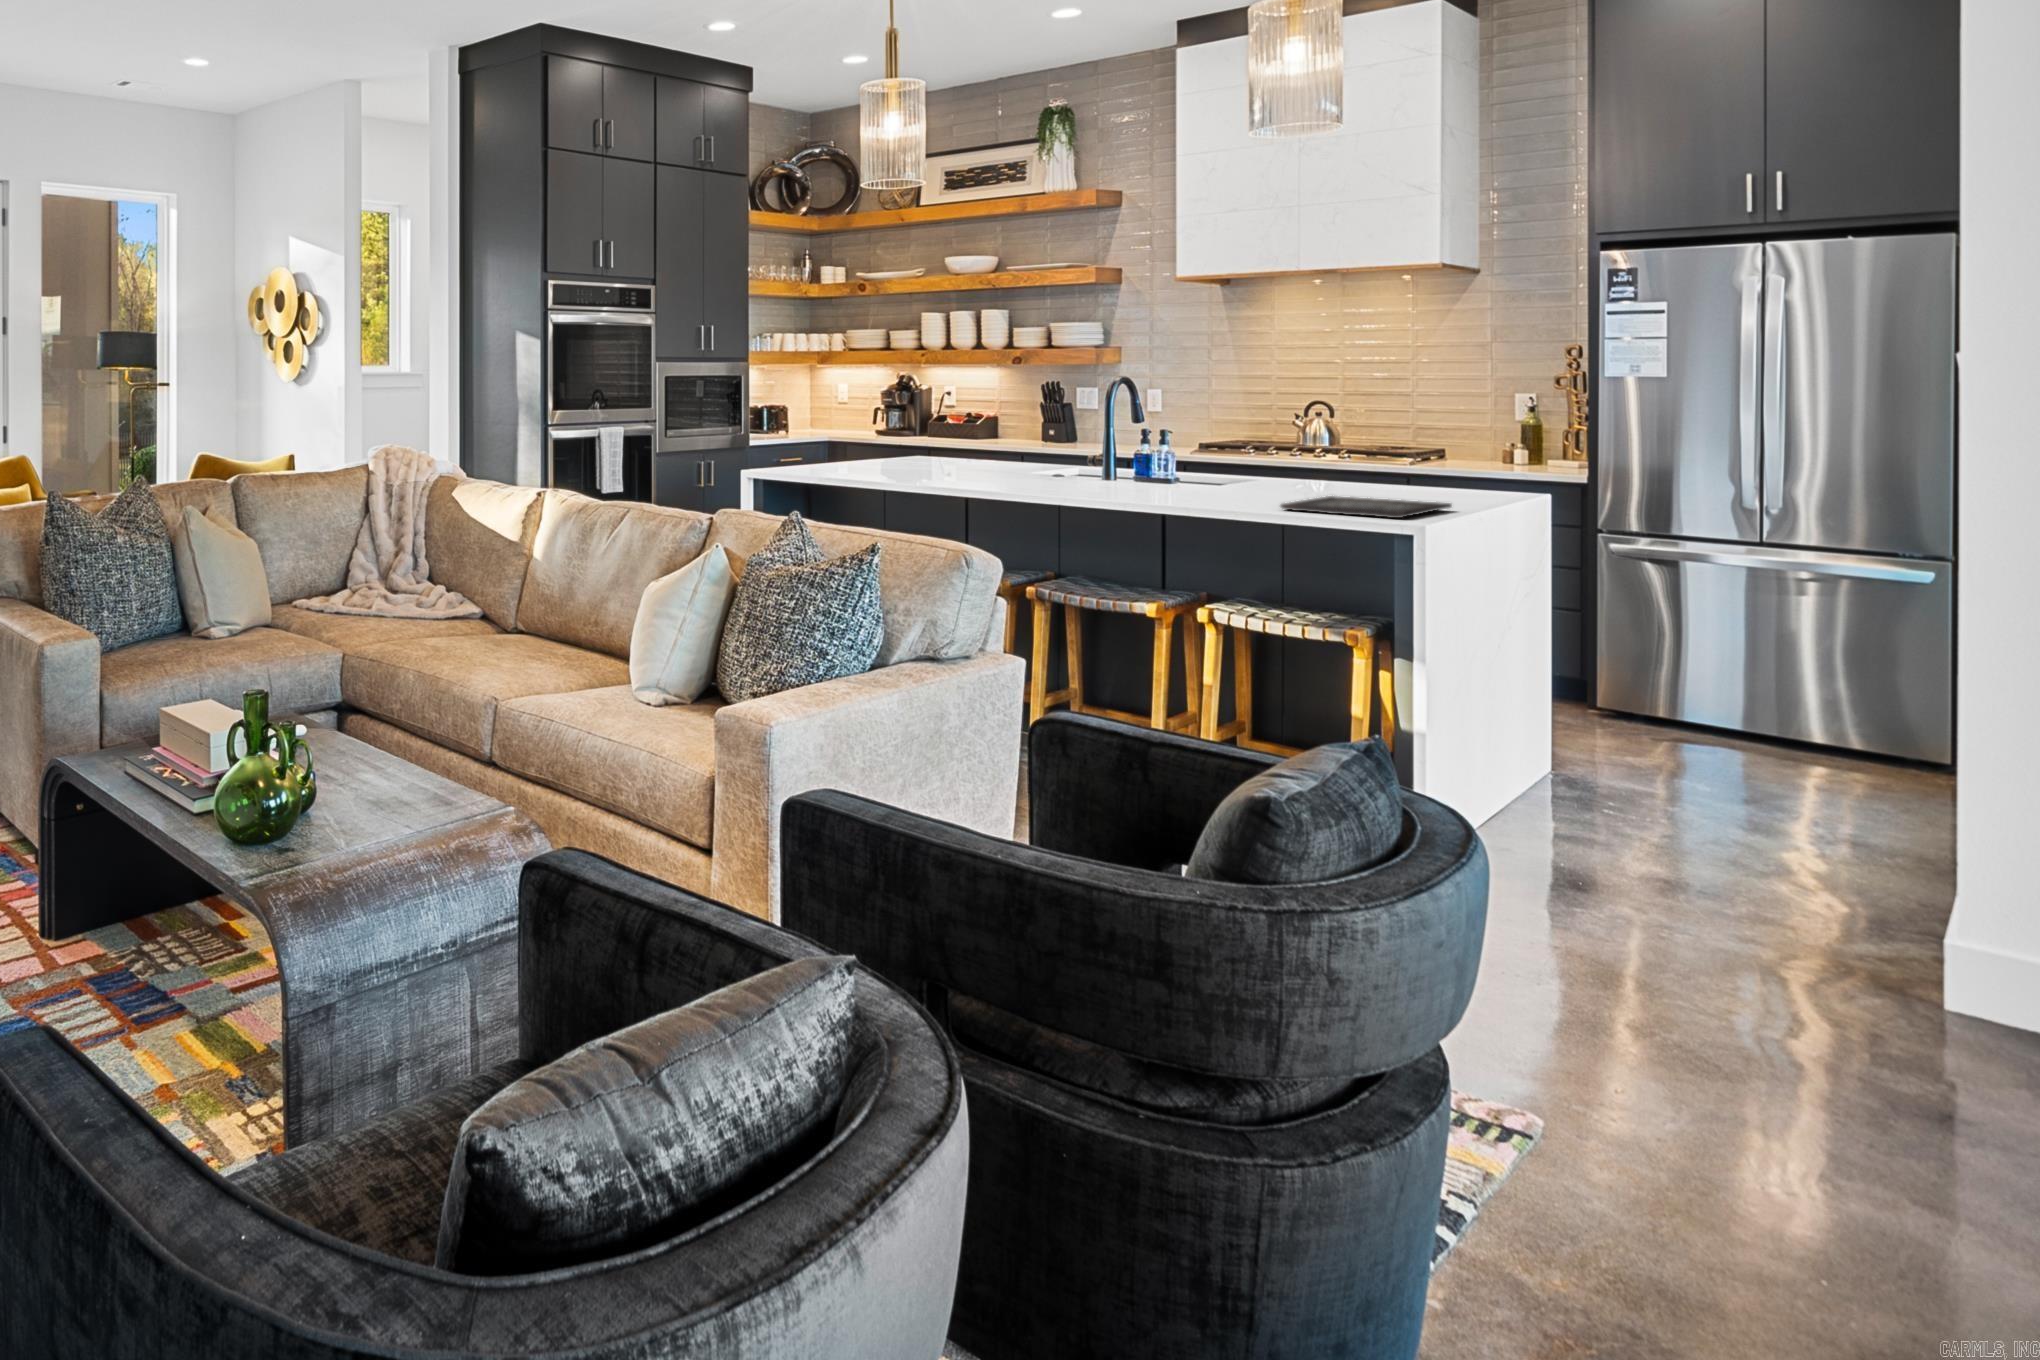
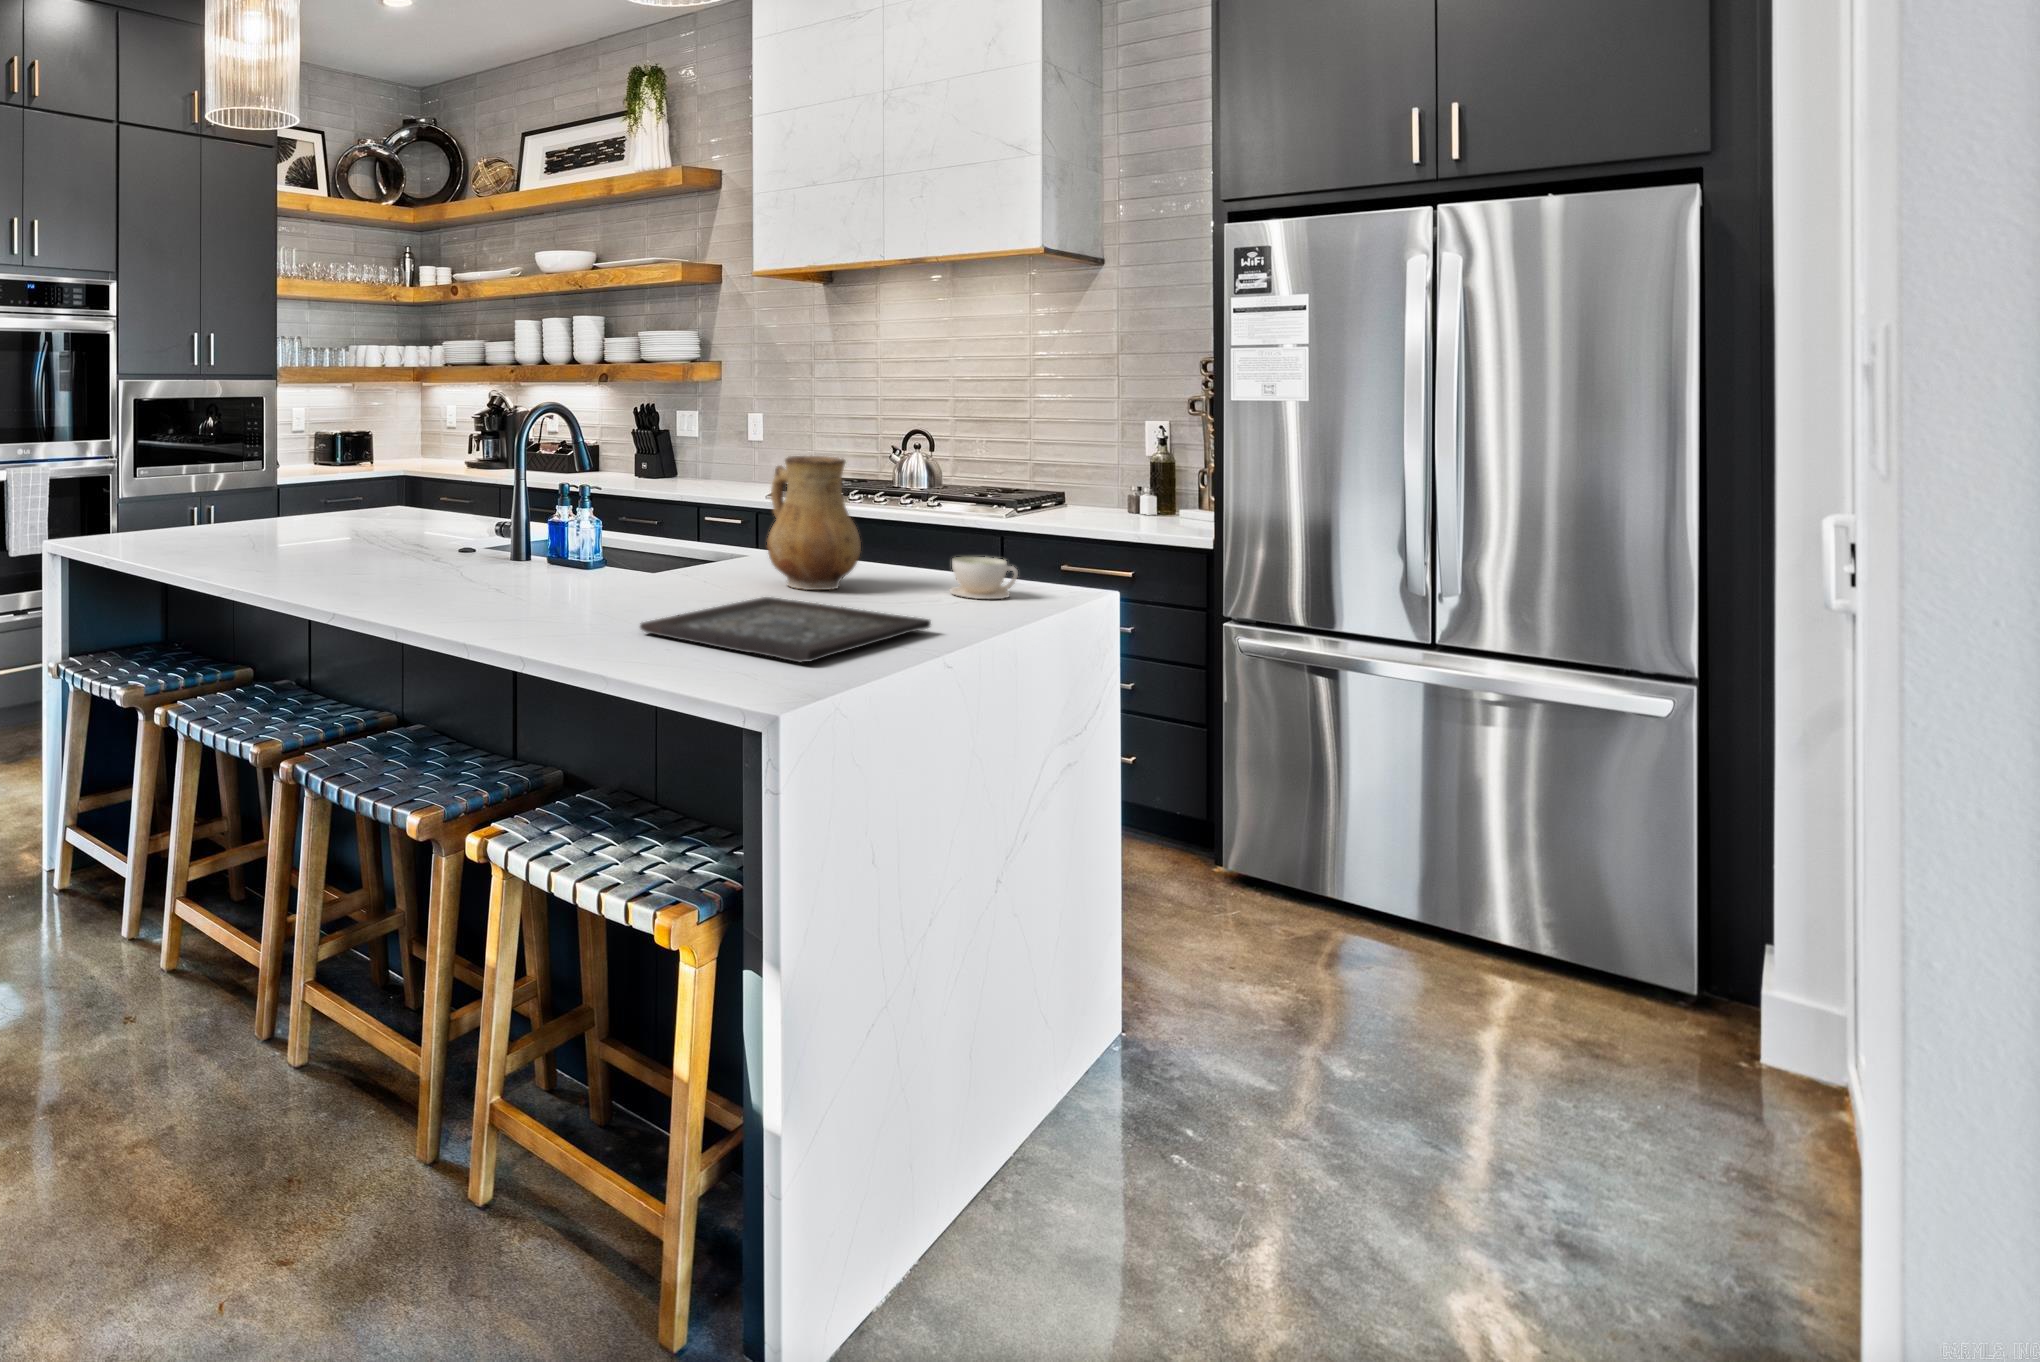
ceramic pitcher: none [1303,413,1373,497] -> present [767,456,861,590]
coffee cup: none [1435,476,1483,500] -> present [950,557,1018,599]

